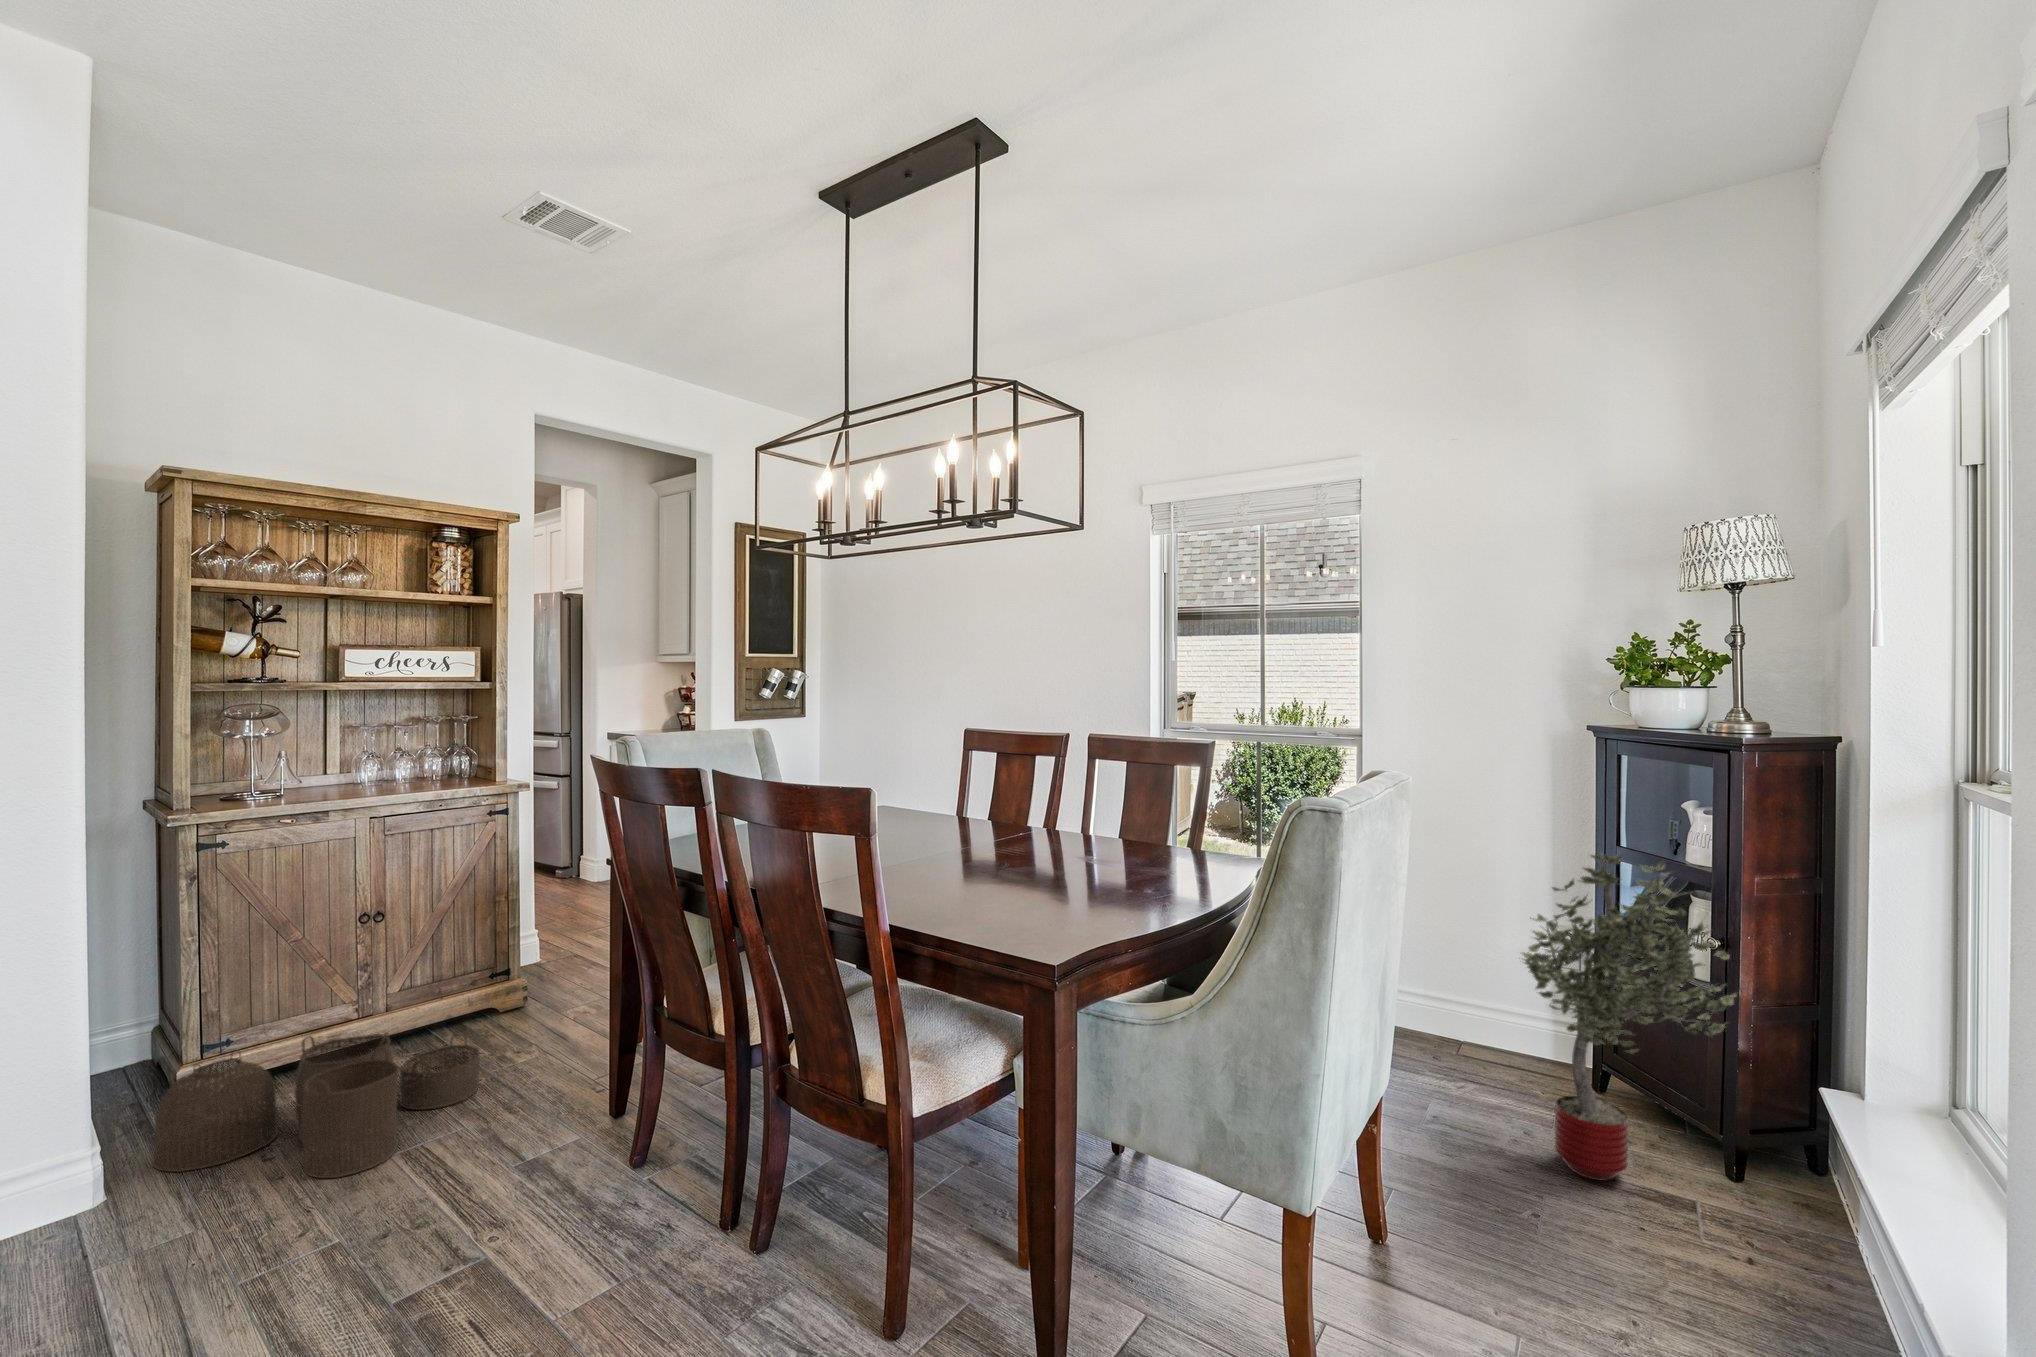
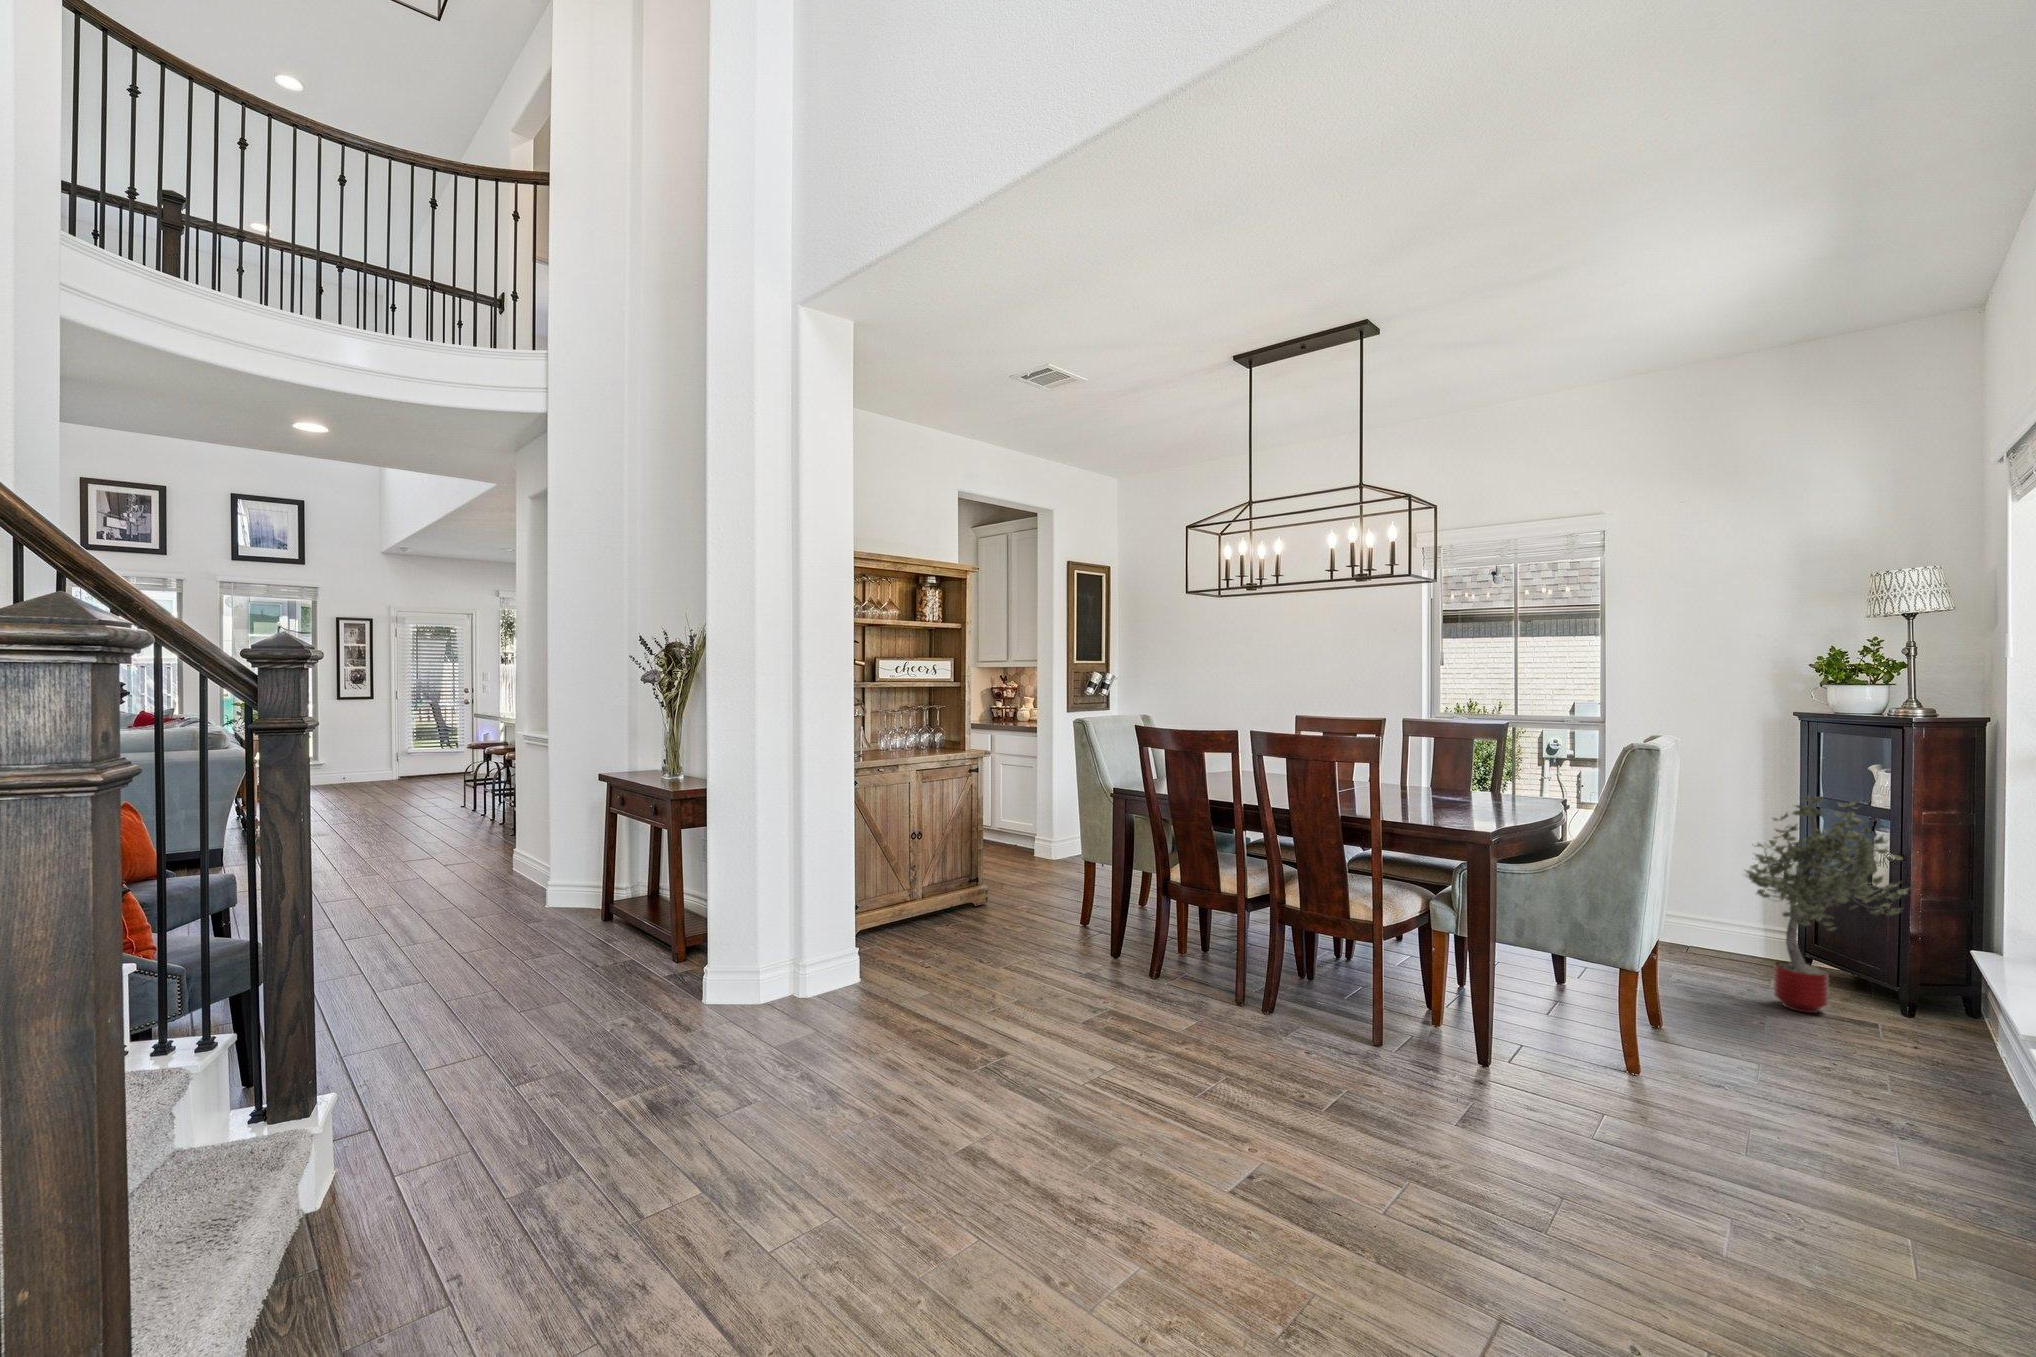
woven basket: present [152,1033,480,1178] -> none [863,898,1012,975]

